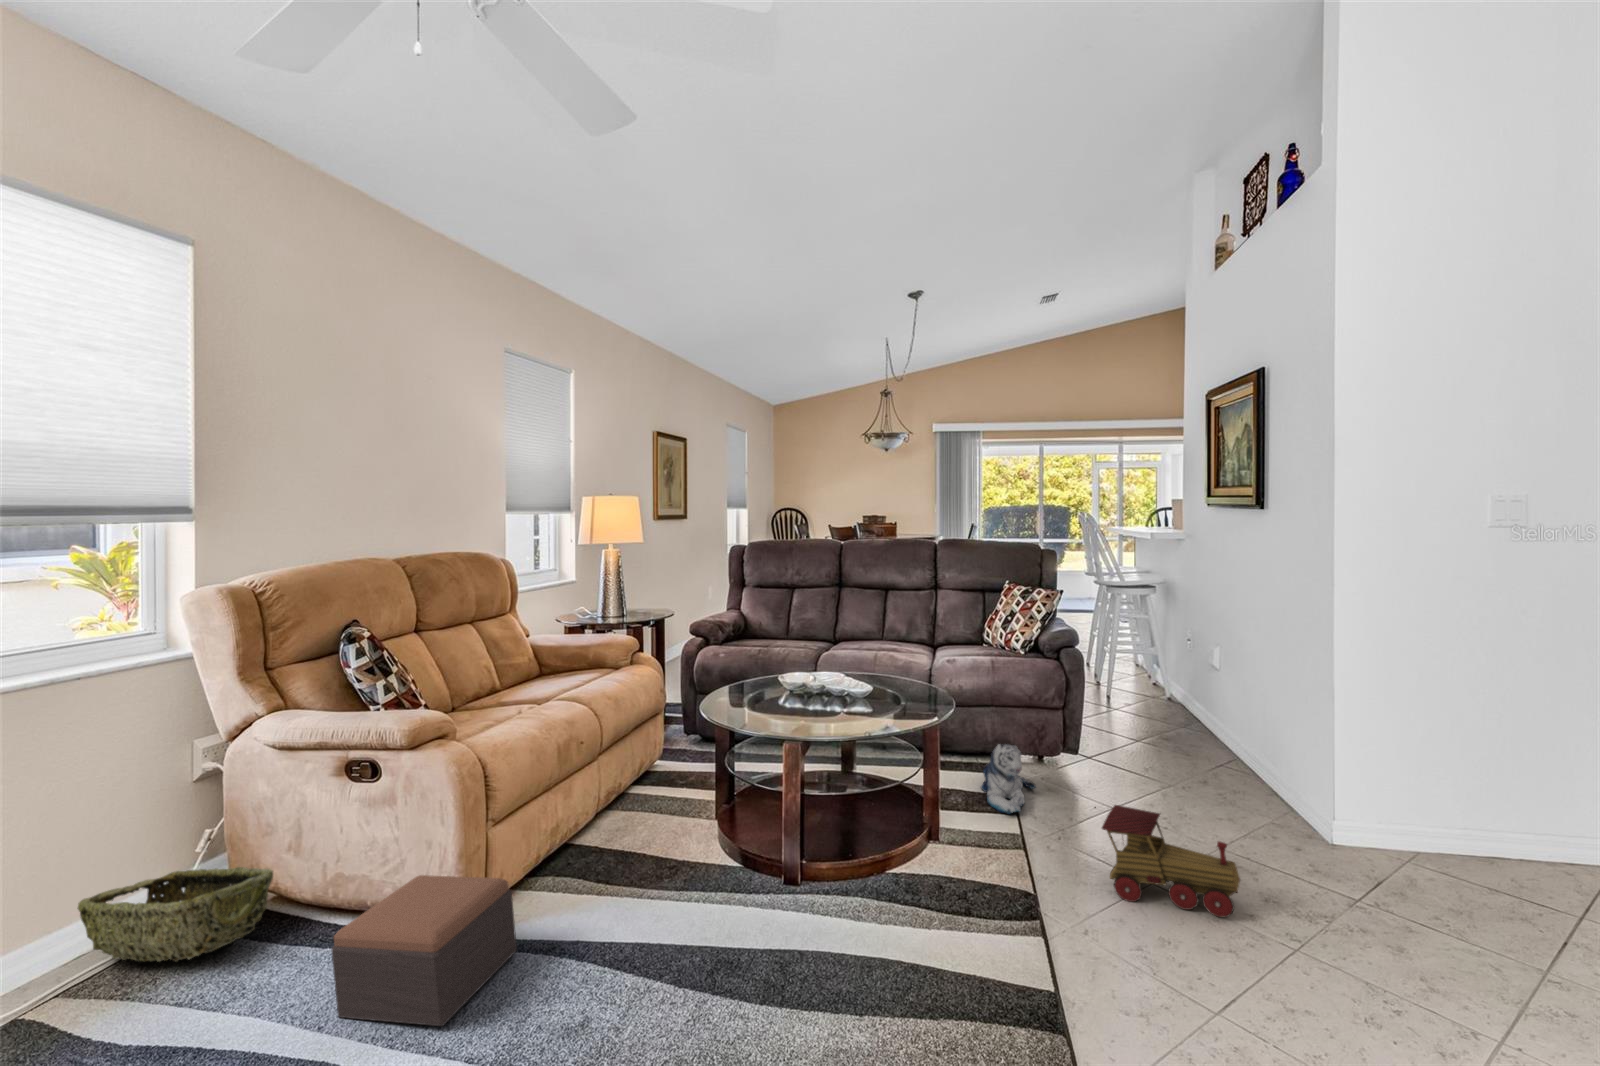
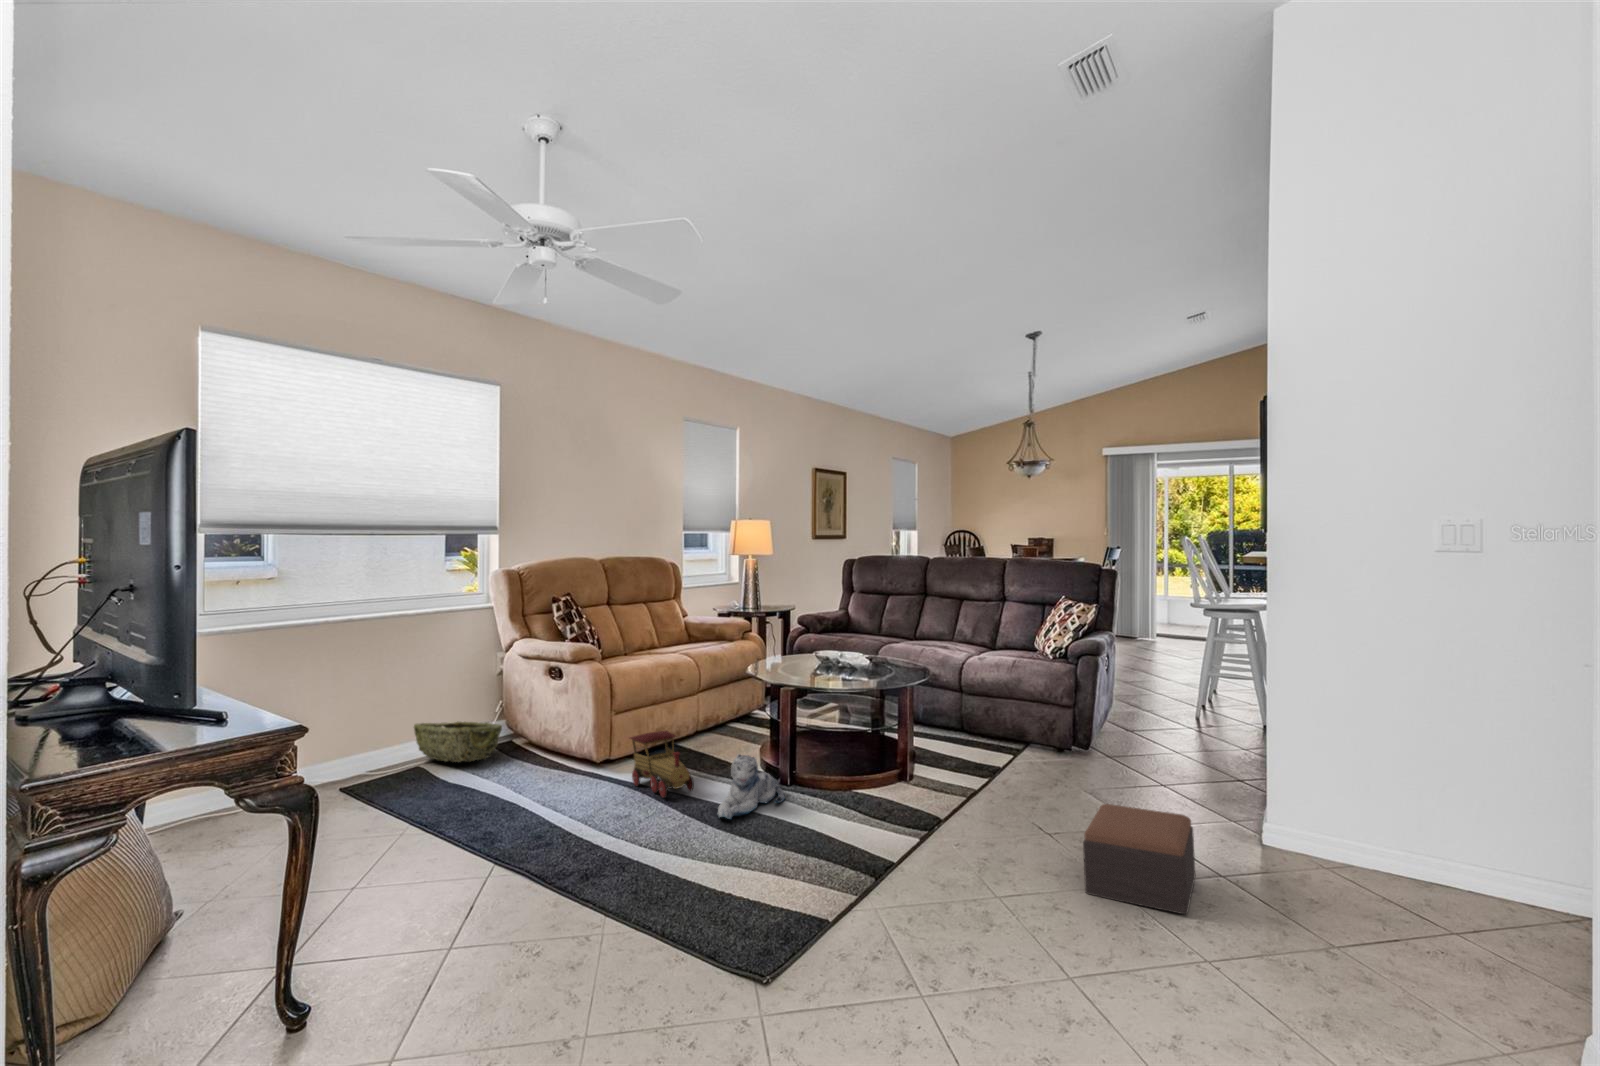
plush toy: present [981,744,1035,814] -> present [718,754,785,819]
toy train: present [1102,805,1240,917] -> present [630,731,694,798]
footstool: present [331,875,517,1026] -> present [1083,804,1195,914]

